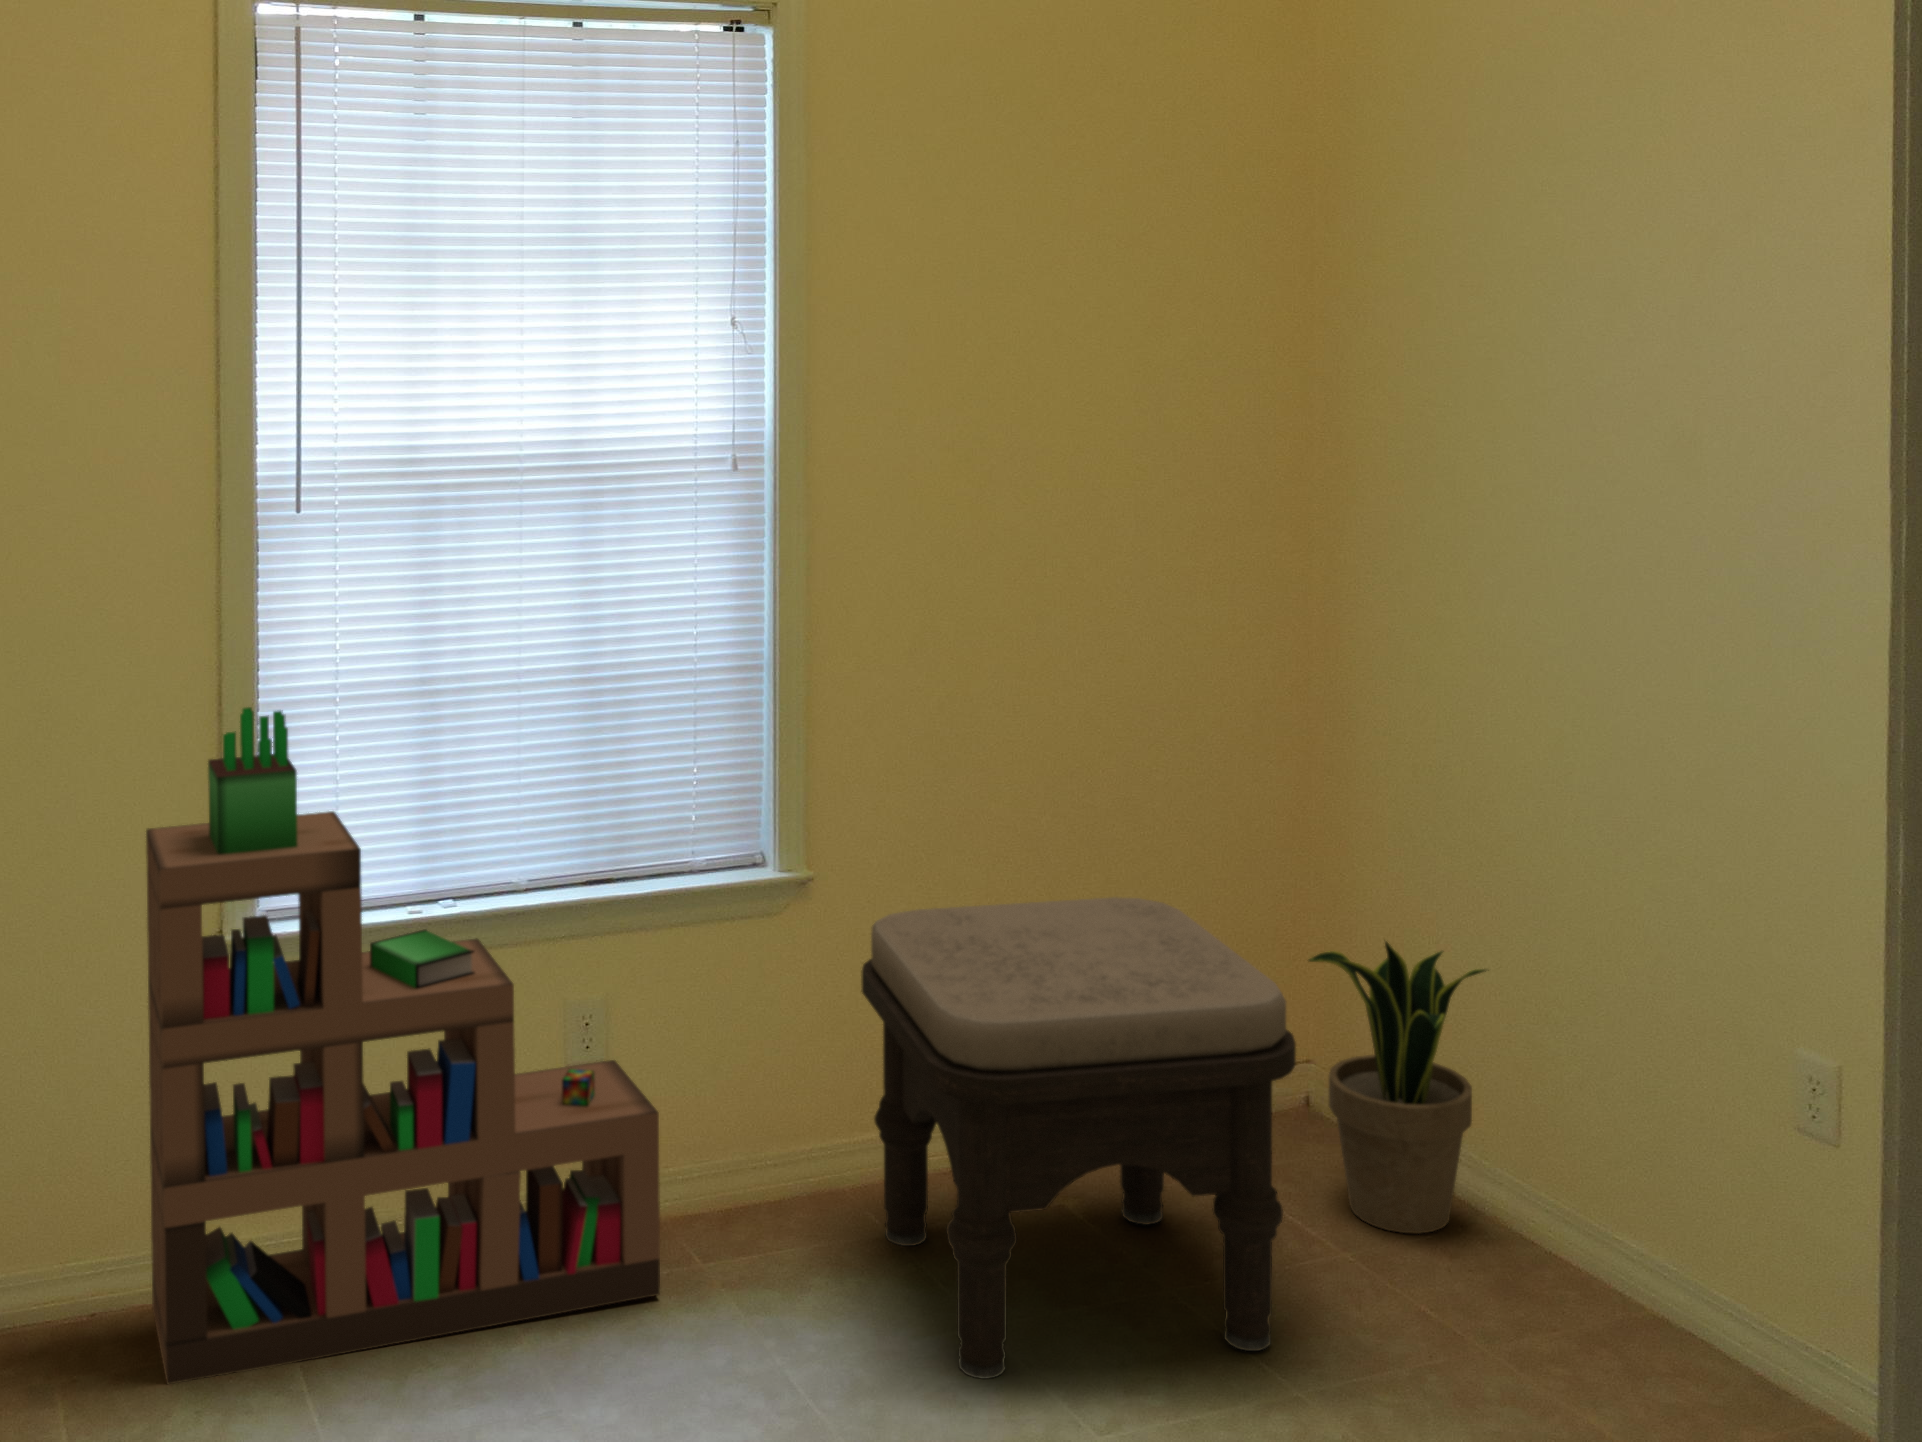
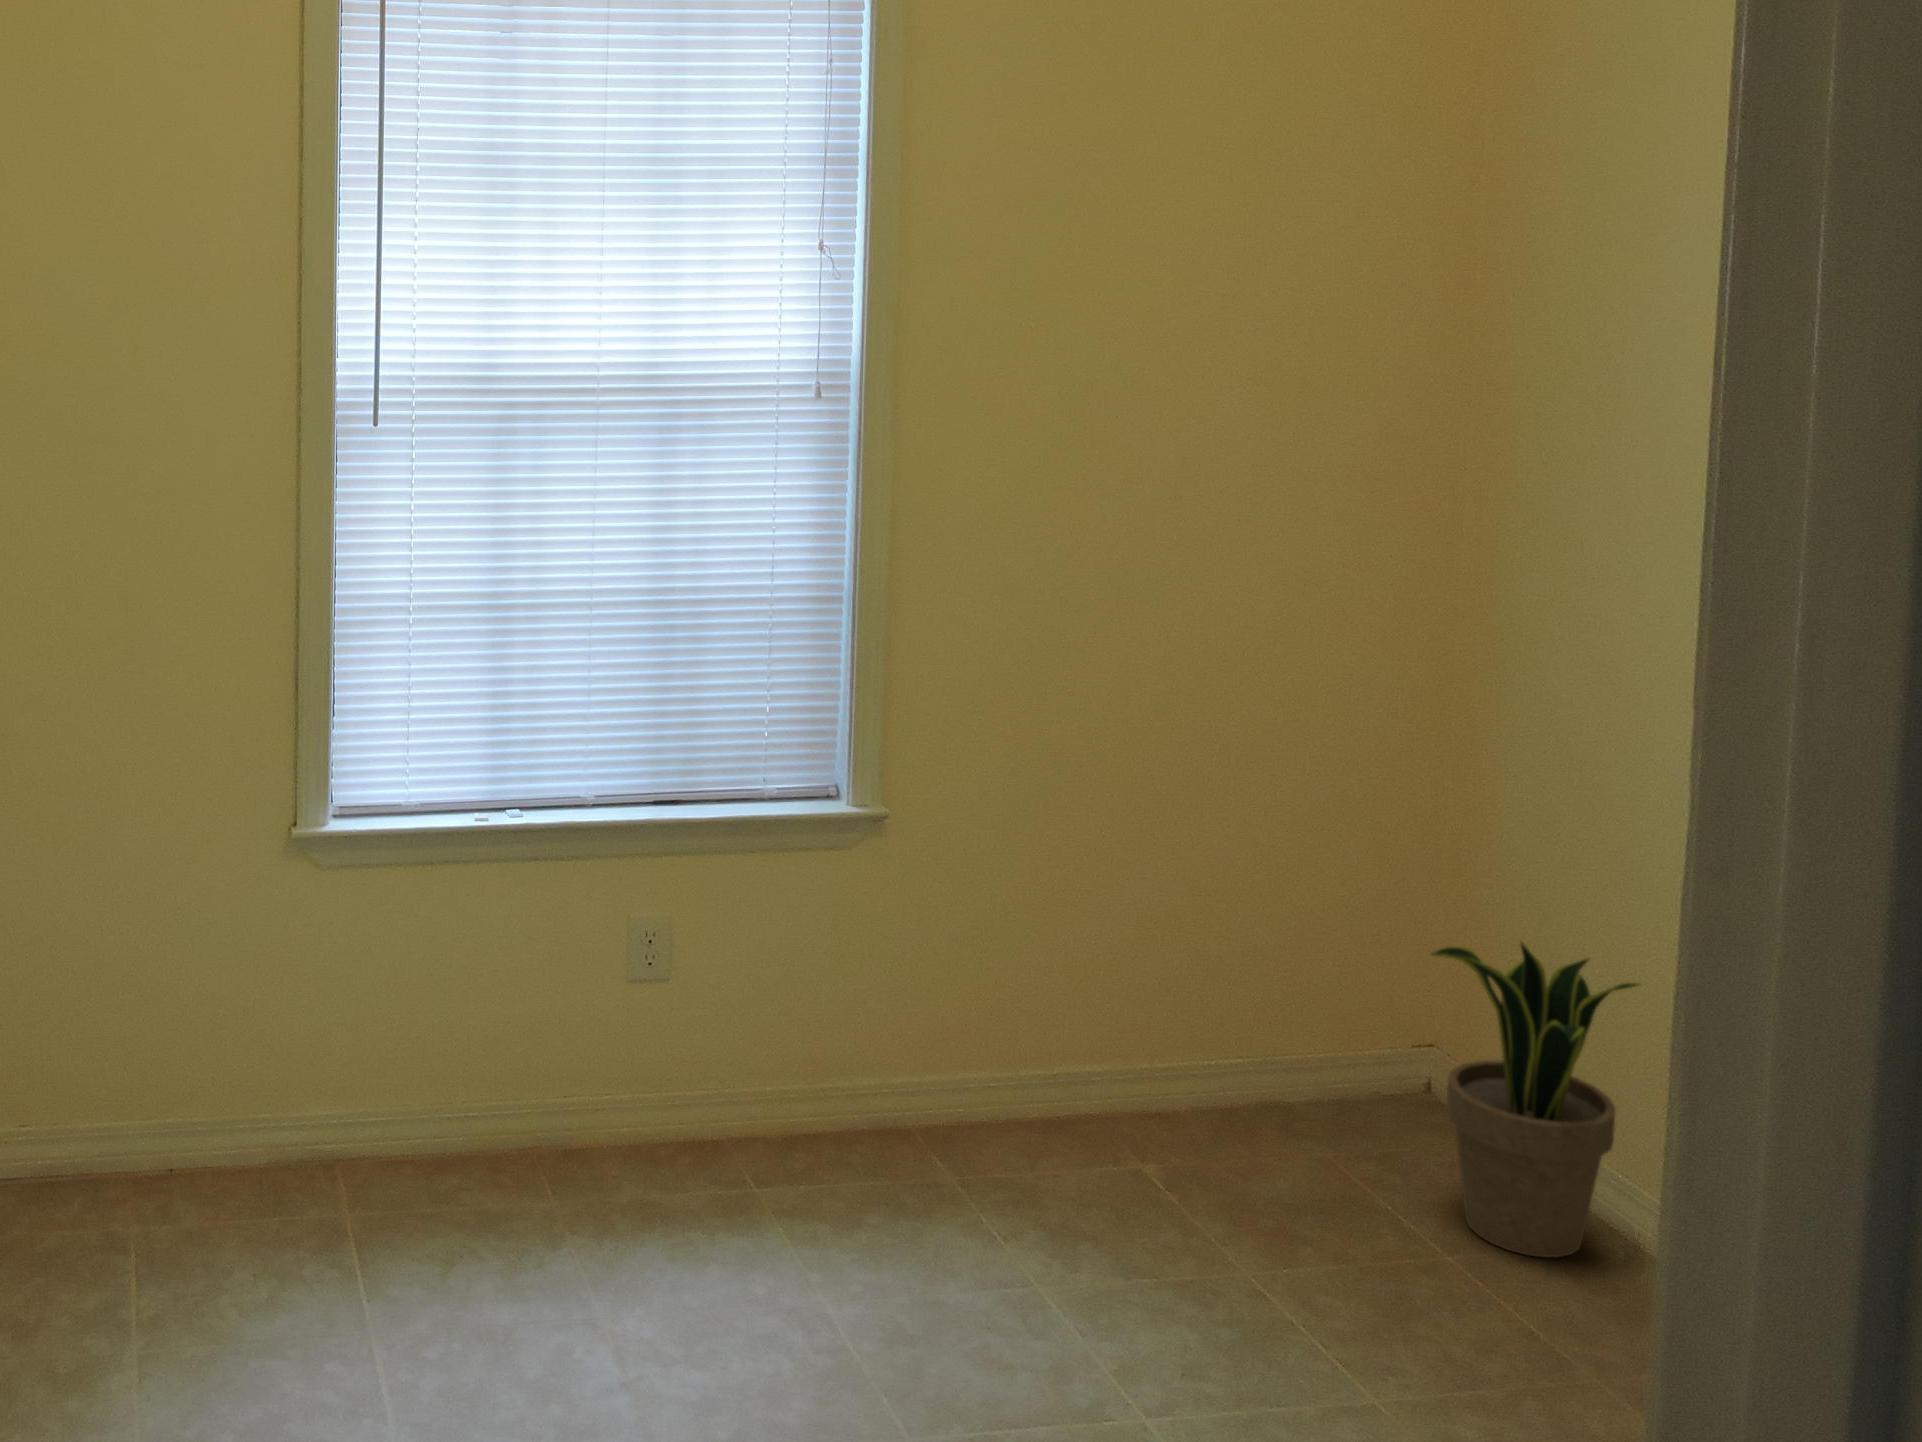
bookshelf: present [146,707,660,1384] -> none [219,615,709,1248]
ottoman: present [861,897,1296,1379] -> none [928,863,1395,1360]

